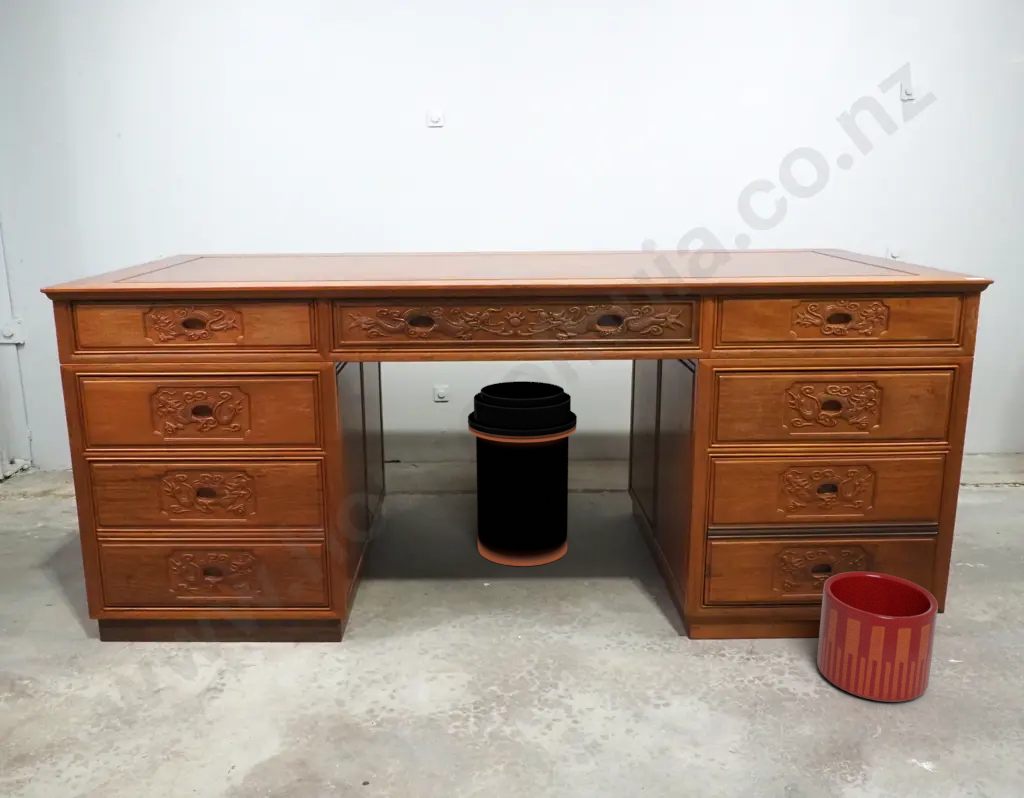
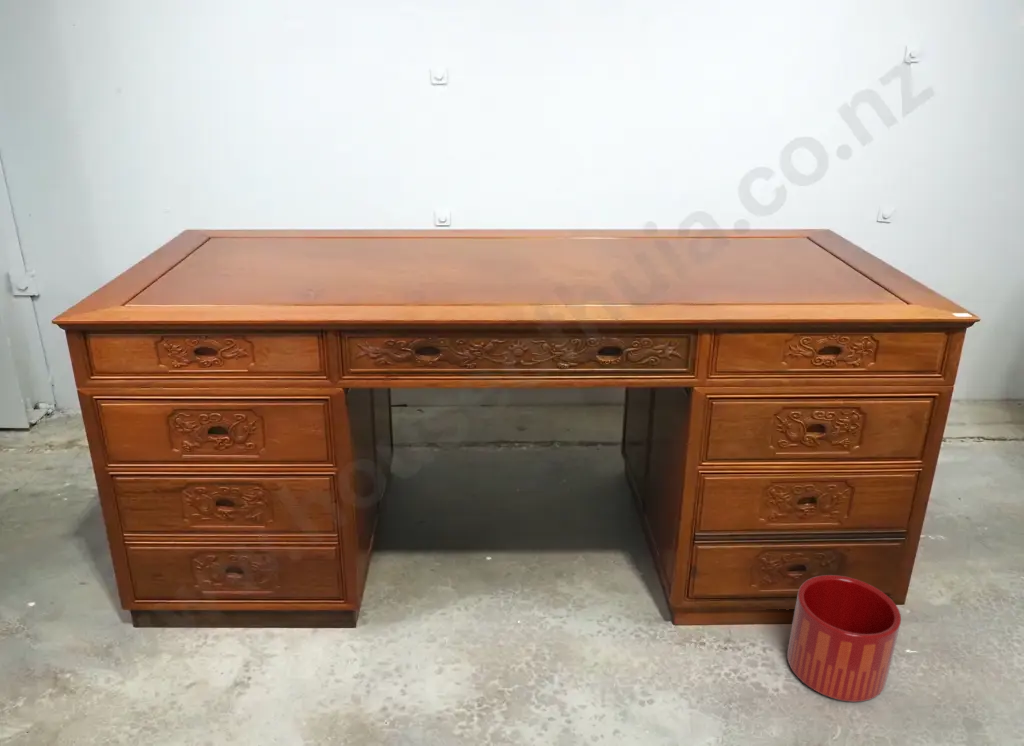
trash can: present [468,381,577,566] -> none [469,360,572,536]

